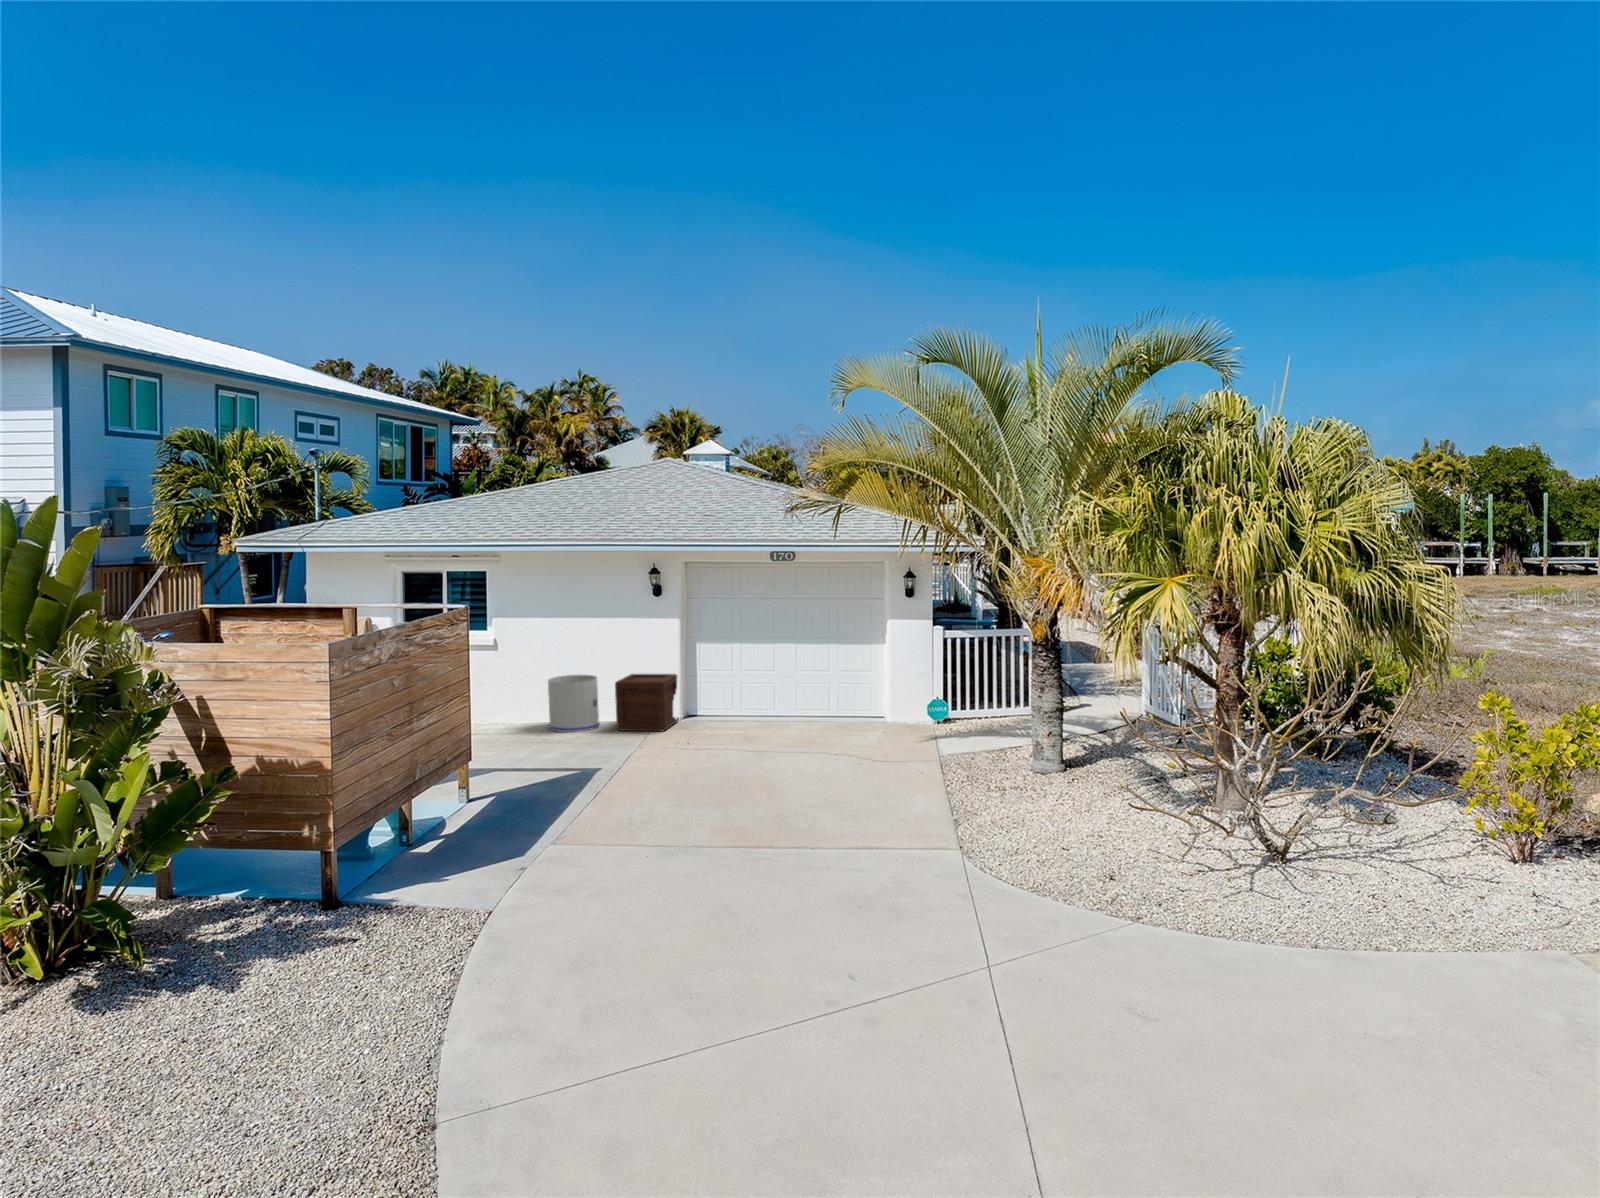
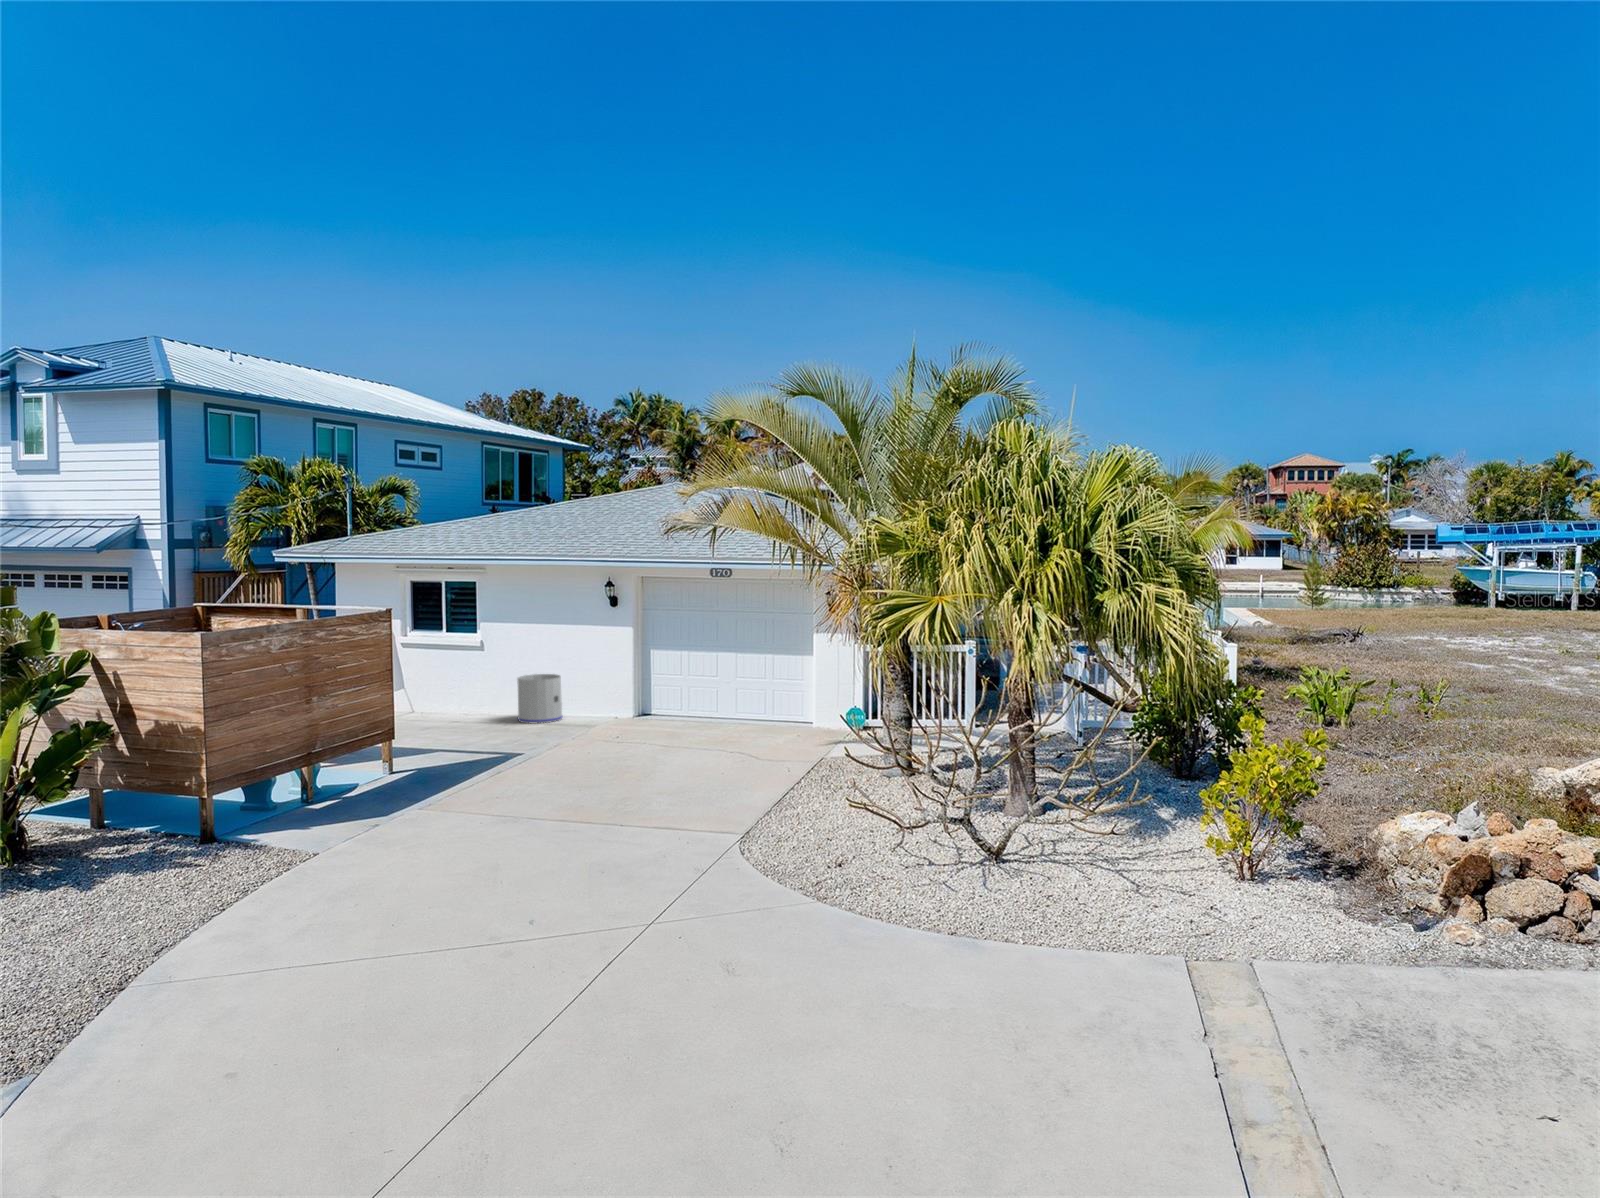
wooden crate: present [615,674,679,731] -> none [570,675,631,726]

